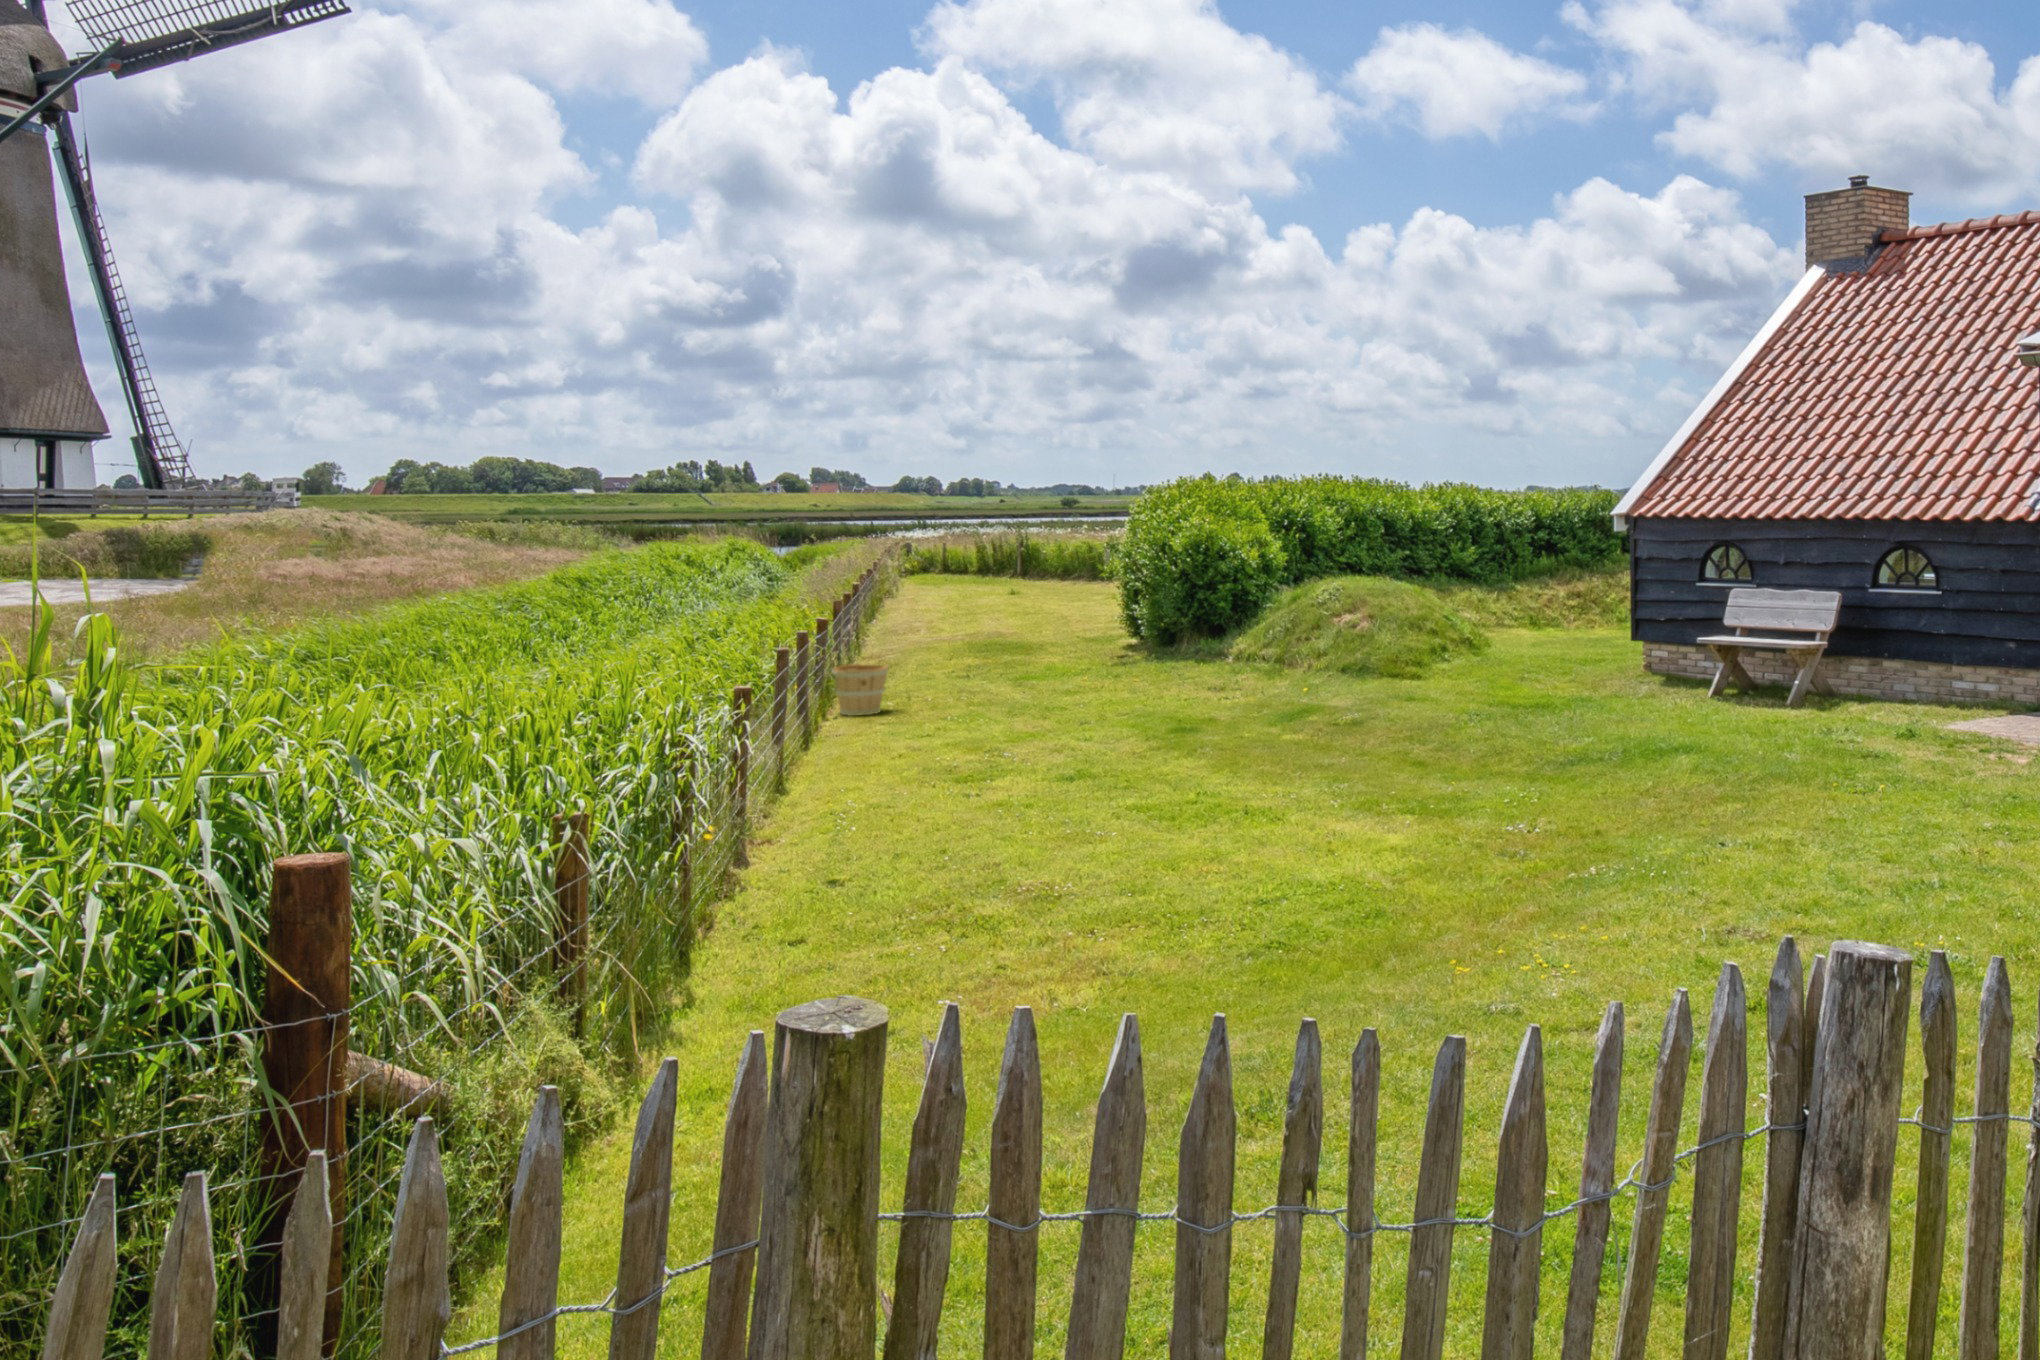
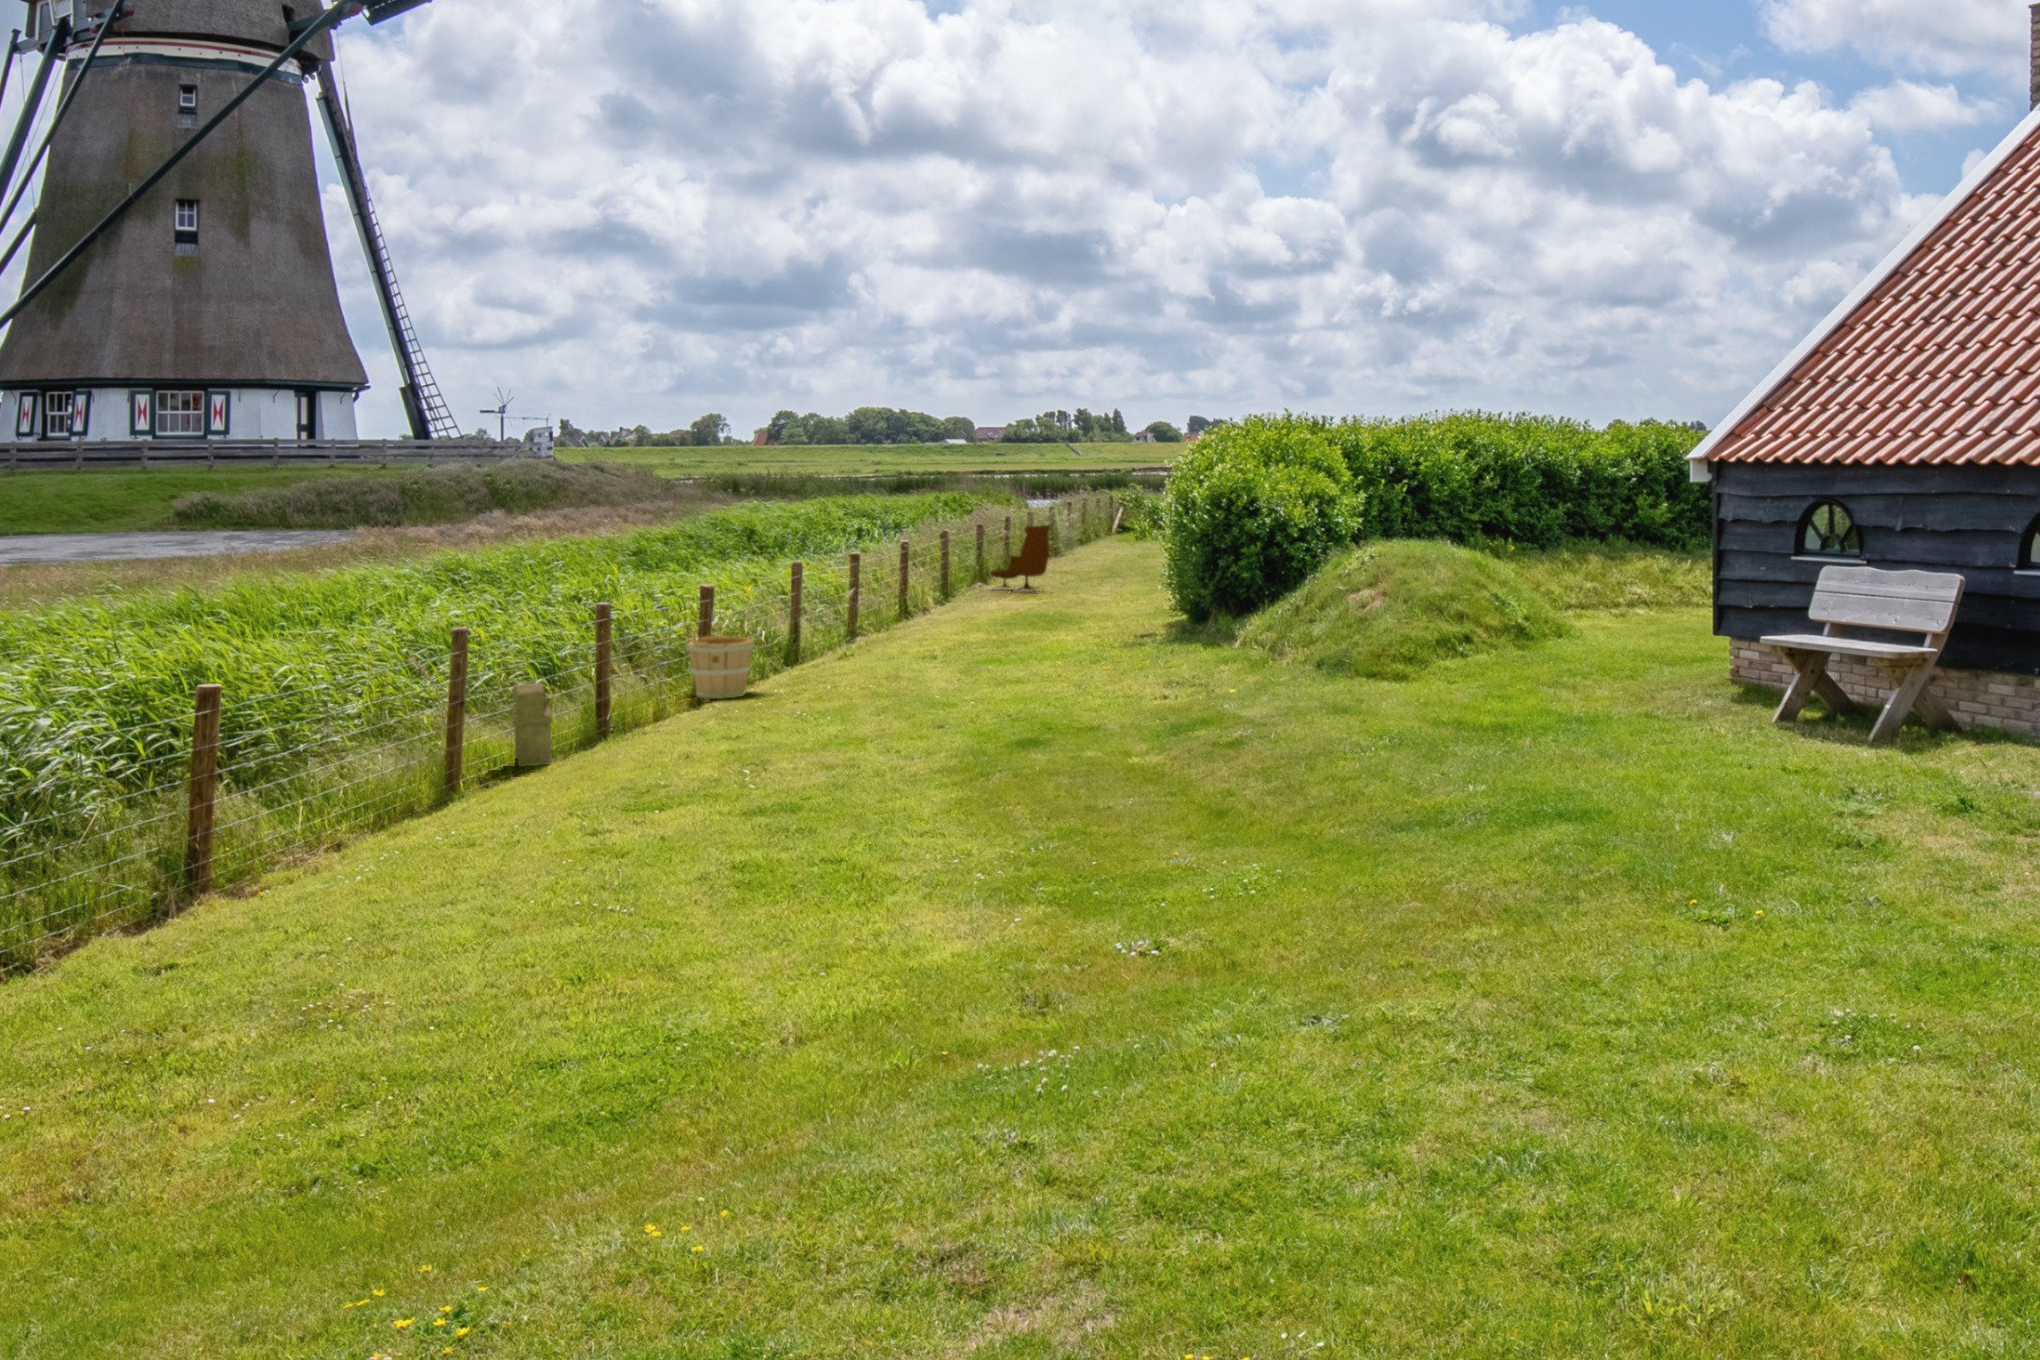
lounge chair: none [880,565,941,626] -> present [990,525,1051,590]
stool: none [808,701,854,768] -> present [513,683,552,766]

